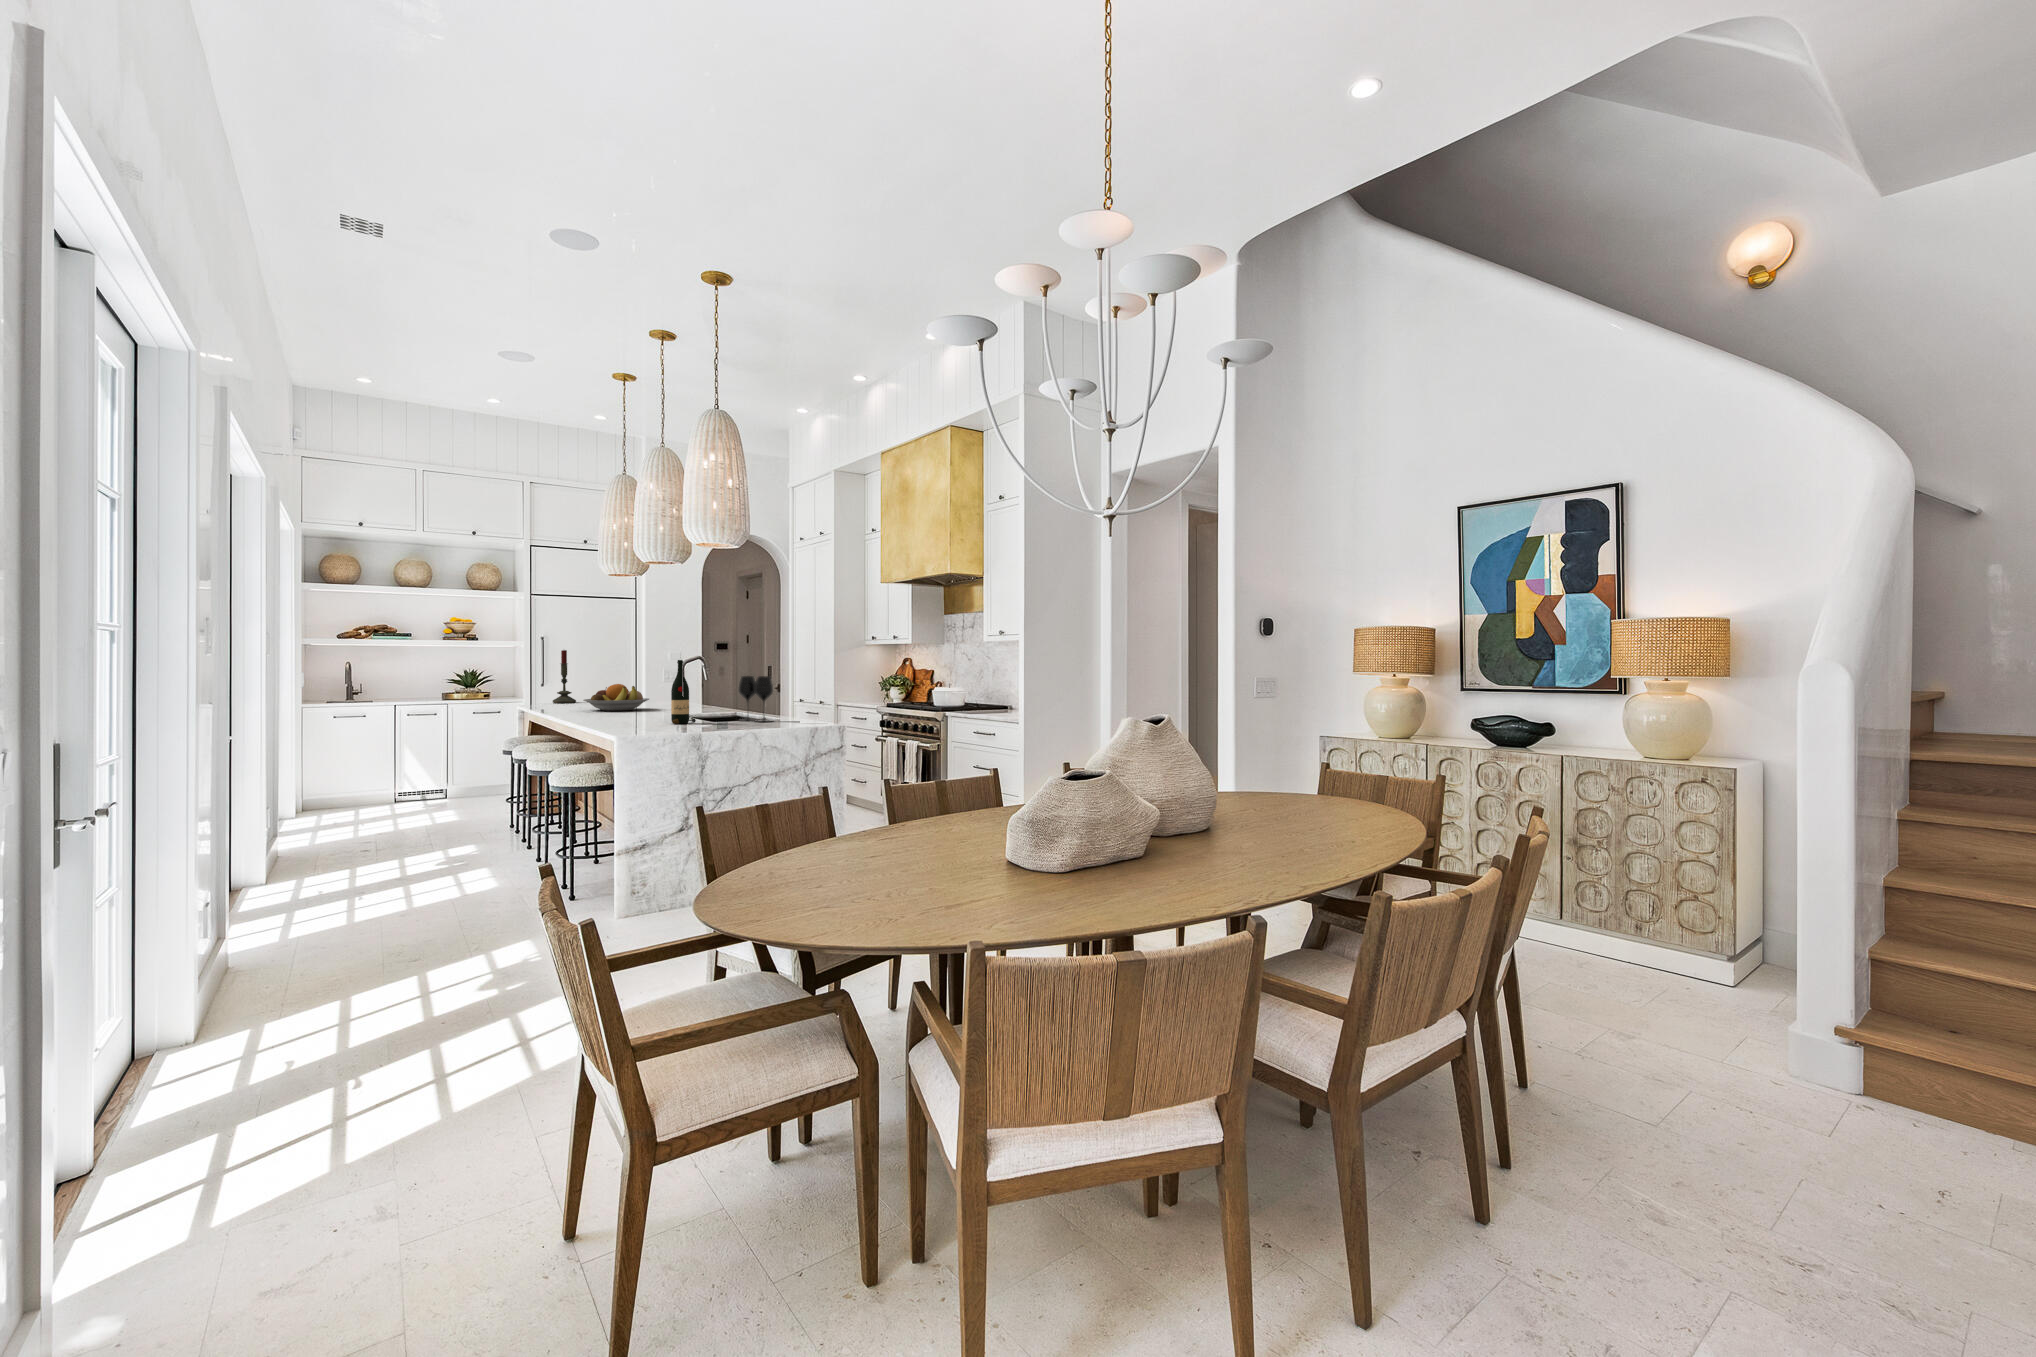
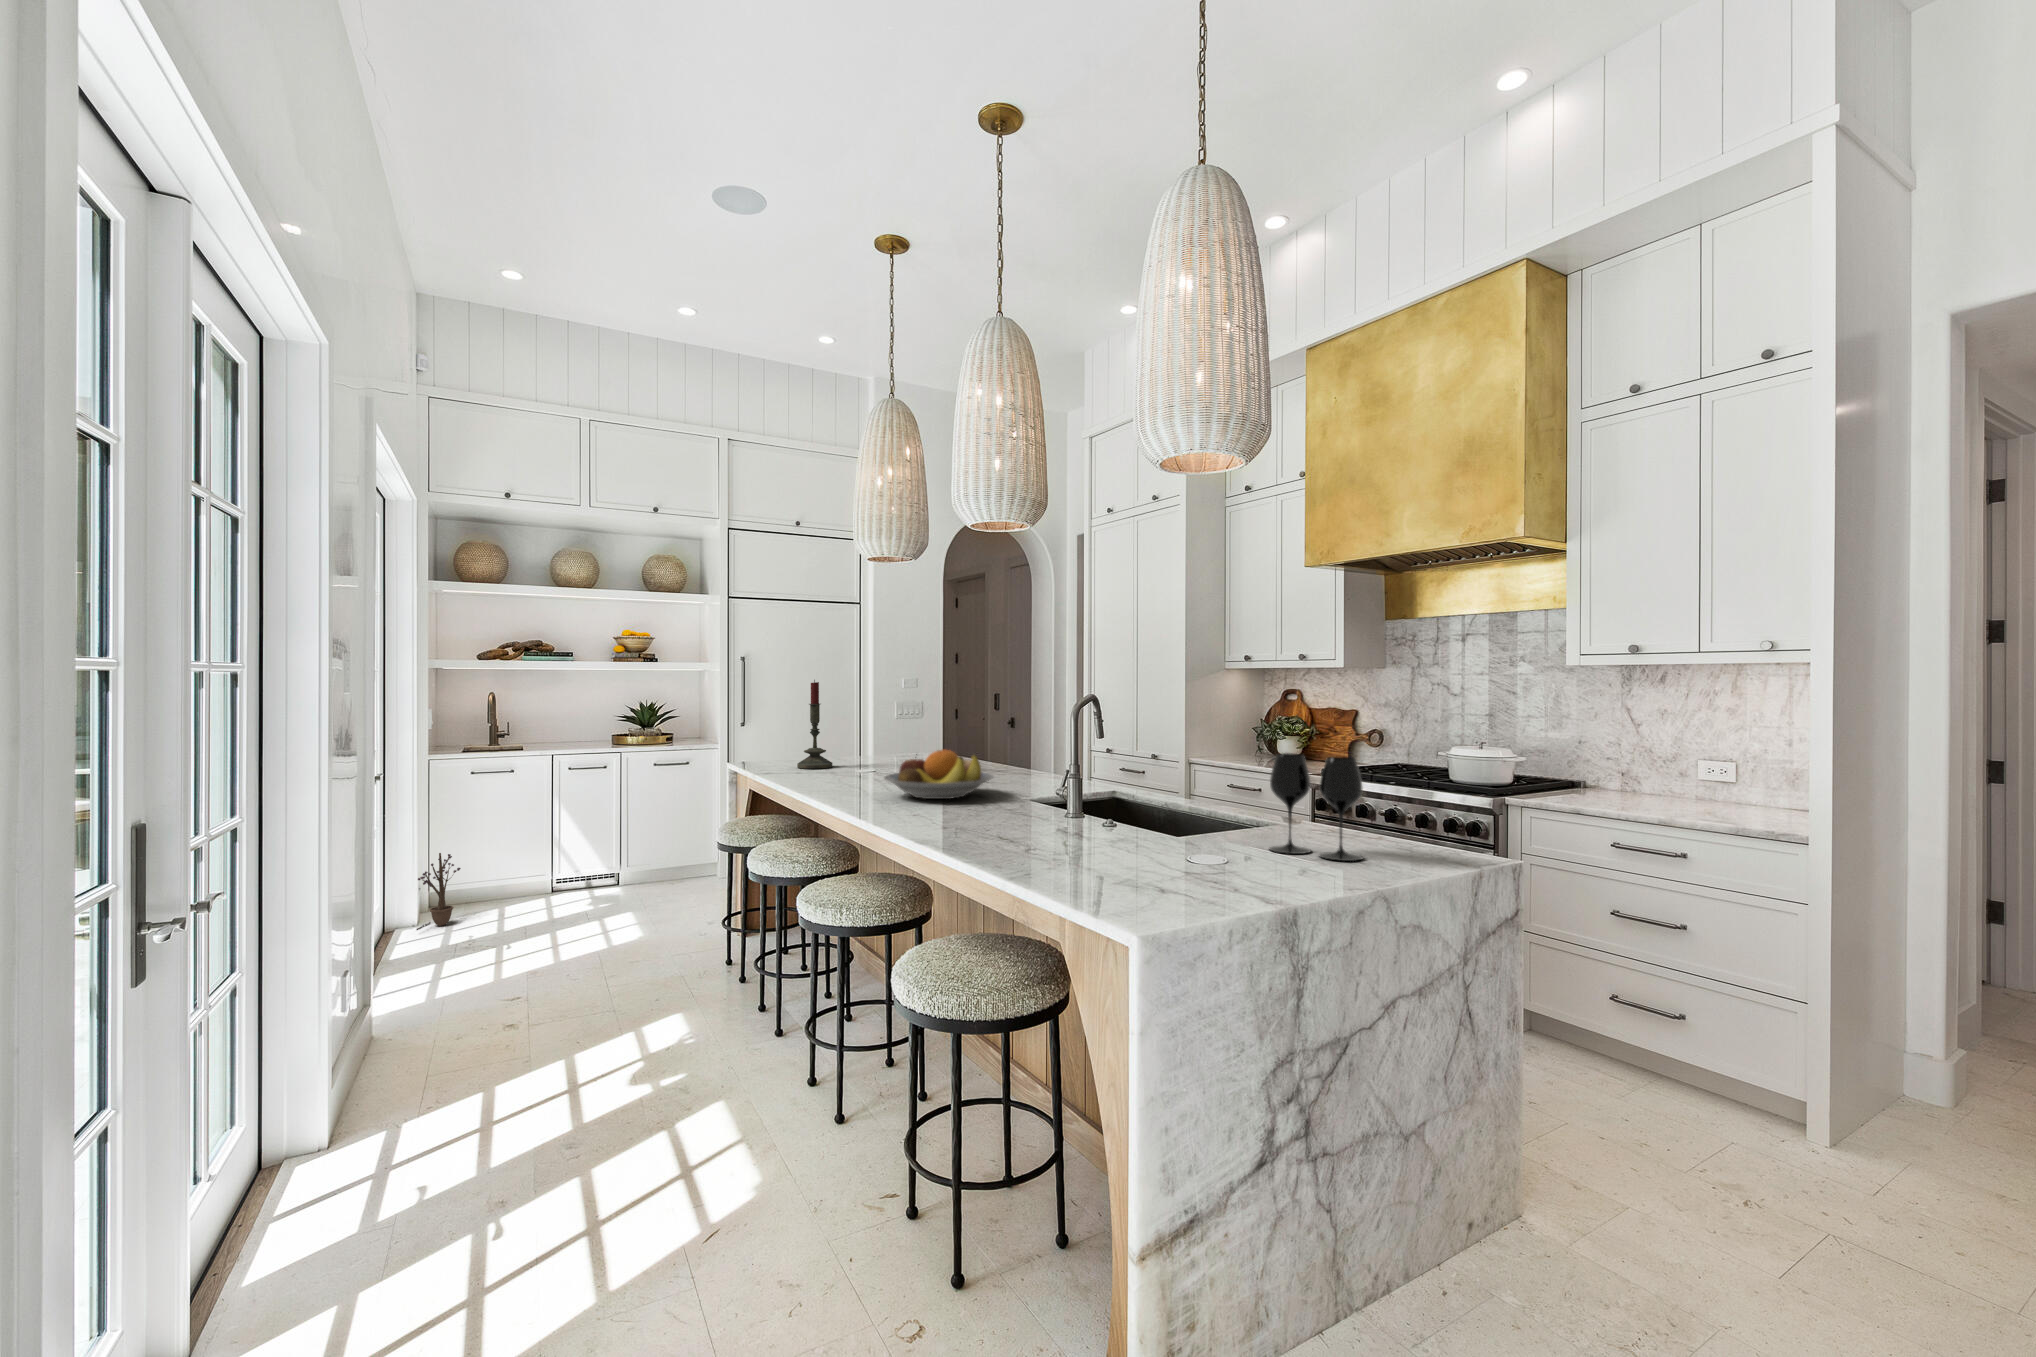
wine bottle: present [671,660,696,724] -> none [1162,725,1220,872]
decorative plant: none [298,769,329,819] -> present [416,853,461,930]

